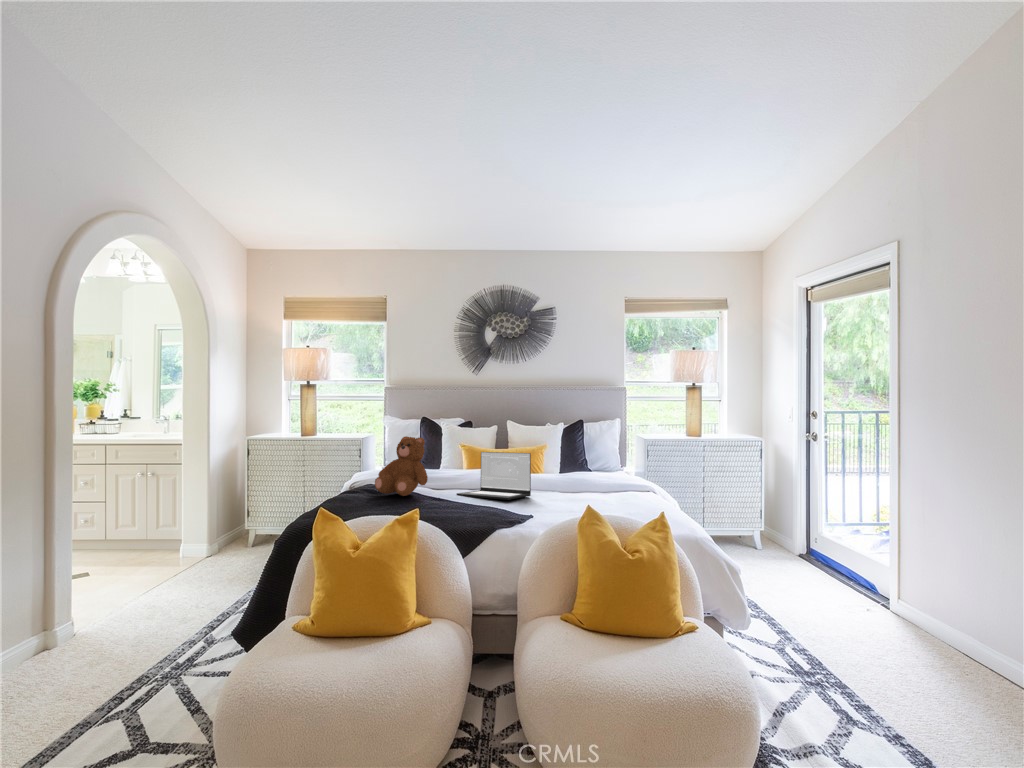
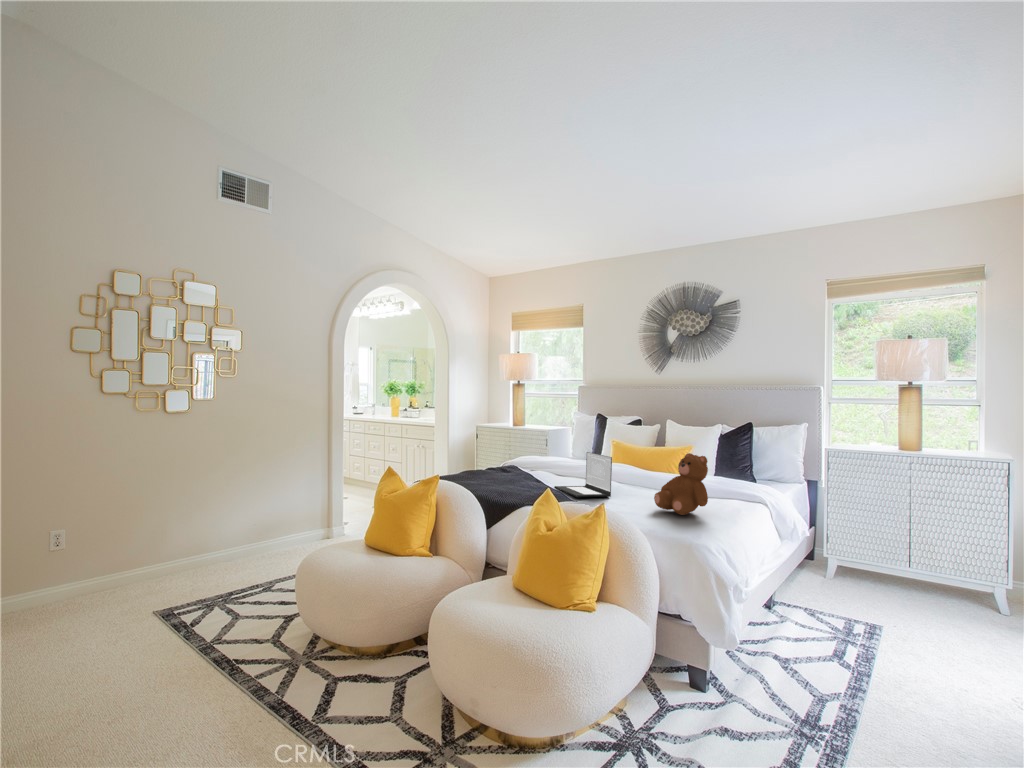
teddy bear: present [375,436,428,496] -> present [654,453,708,515]

